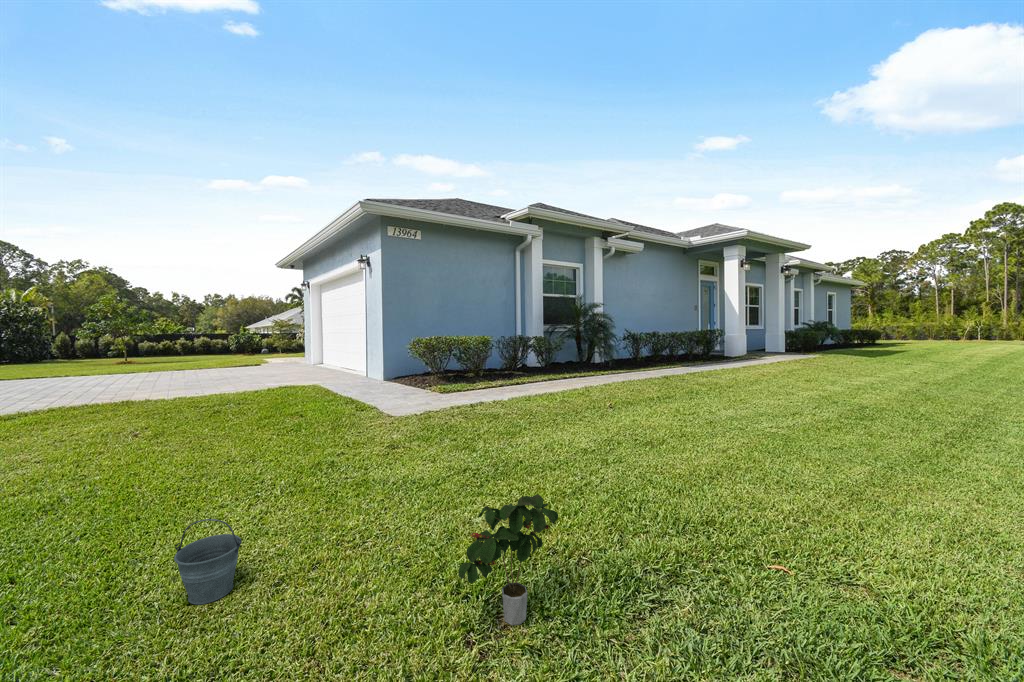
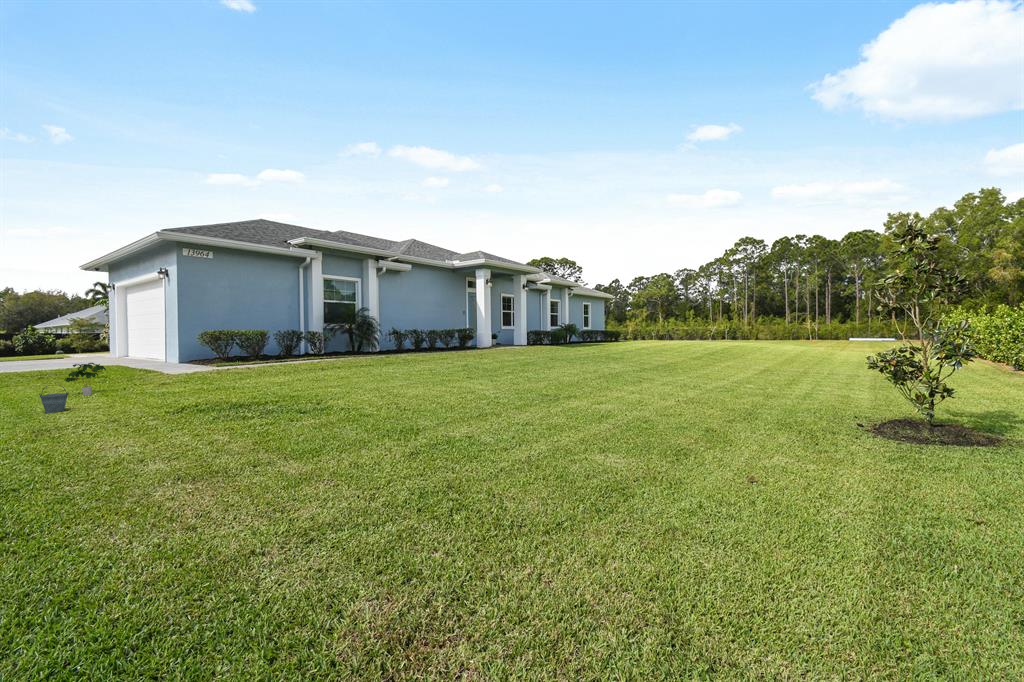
potted plant: present [458,494,558,625] -> present [64,363,106,395]

